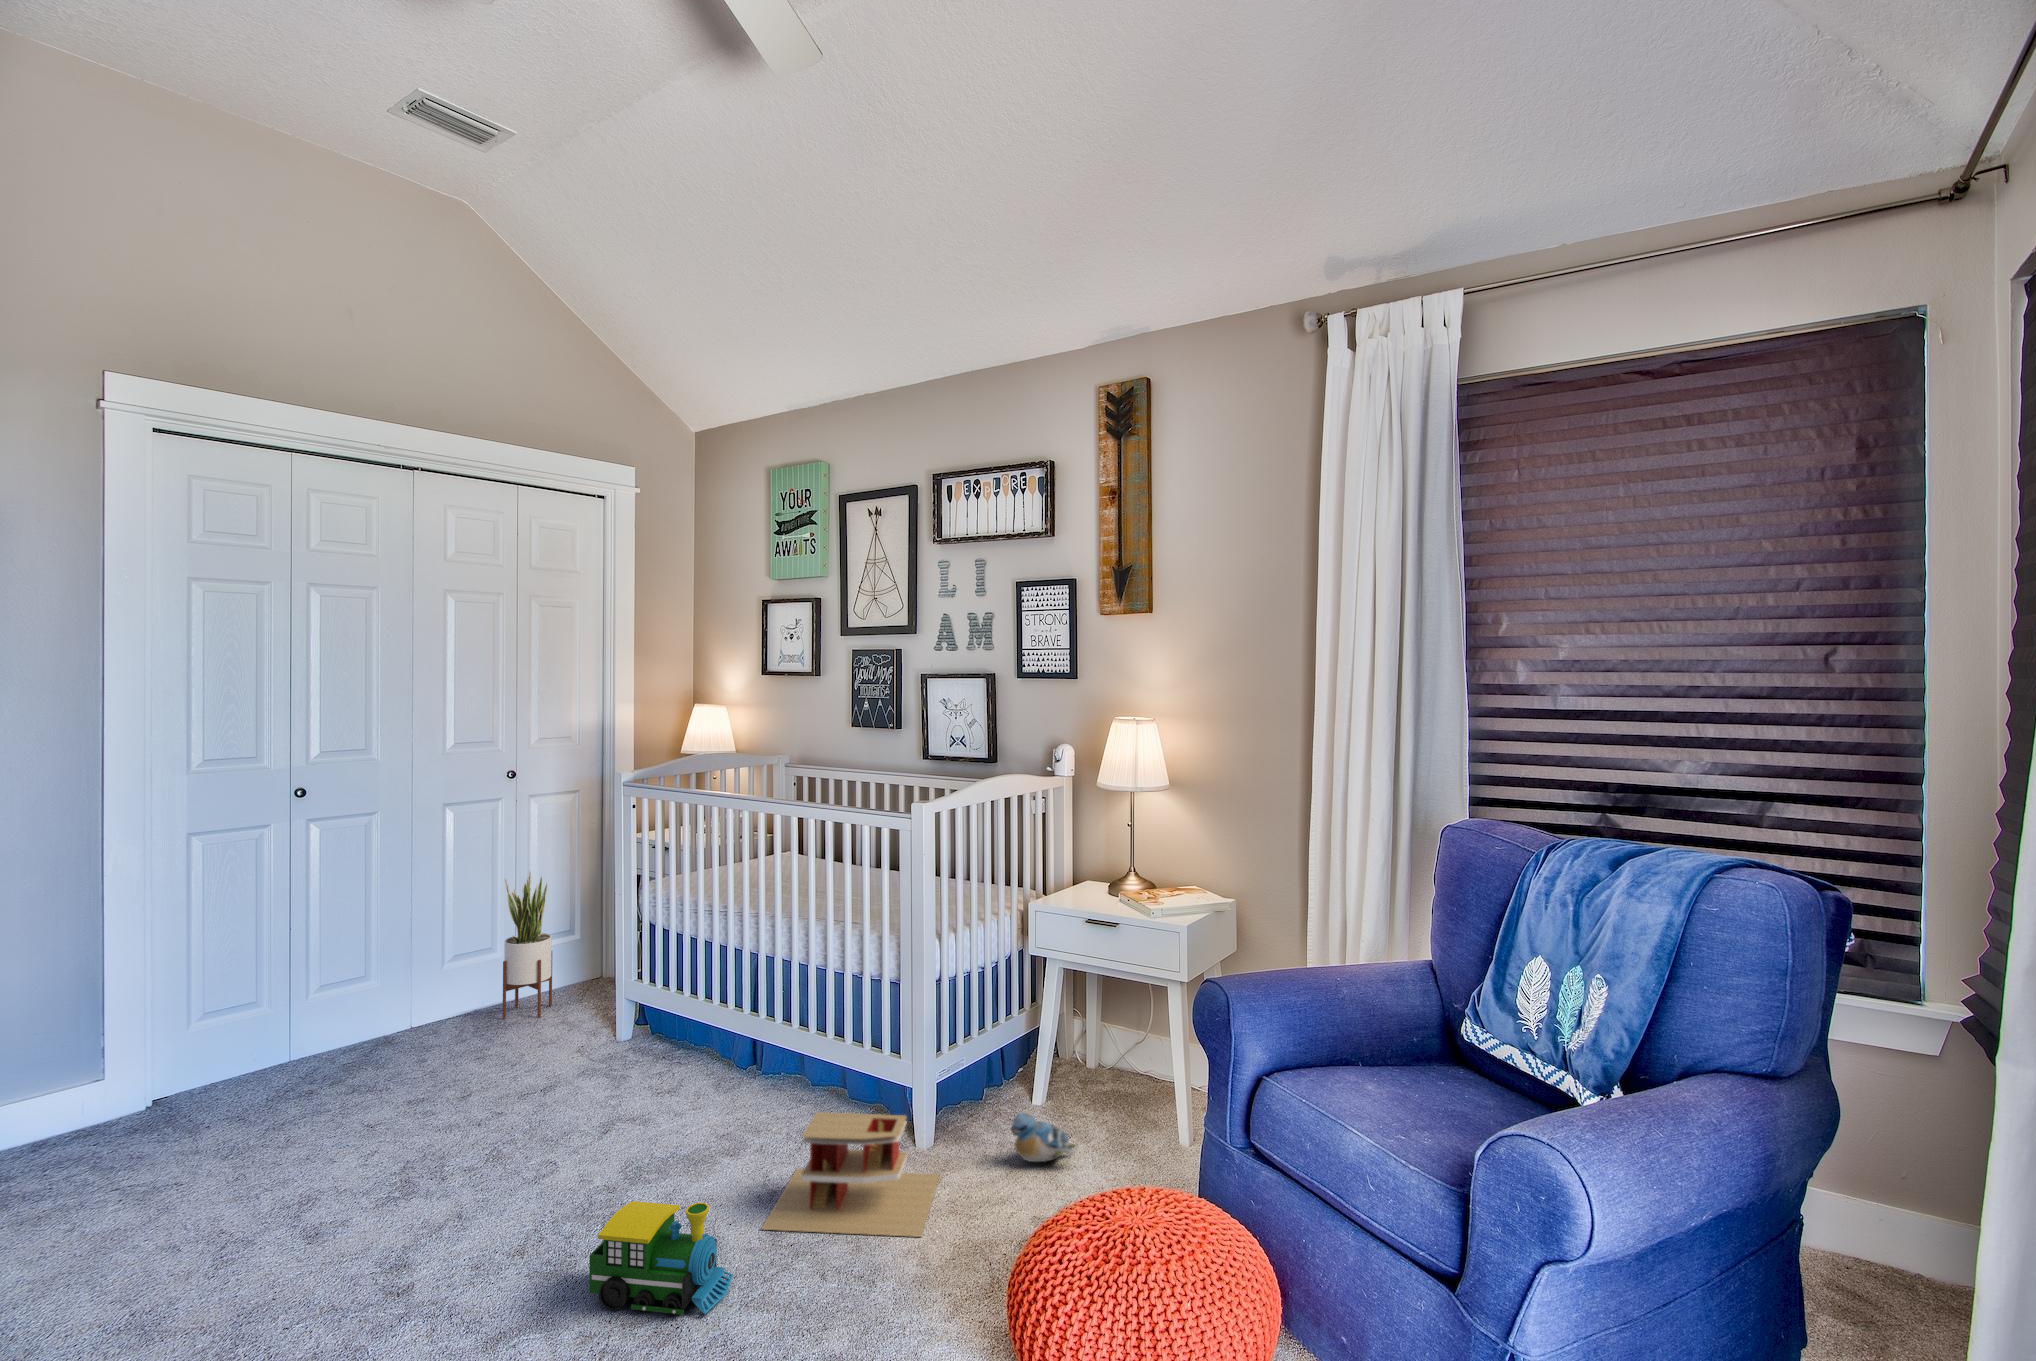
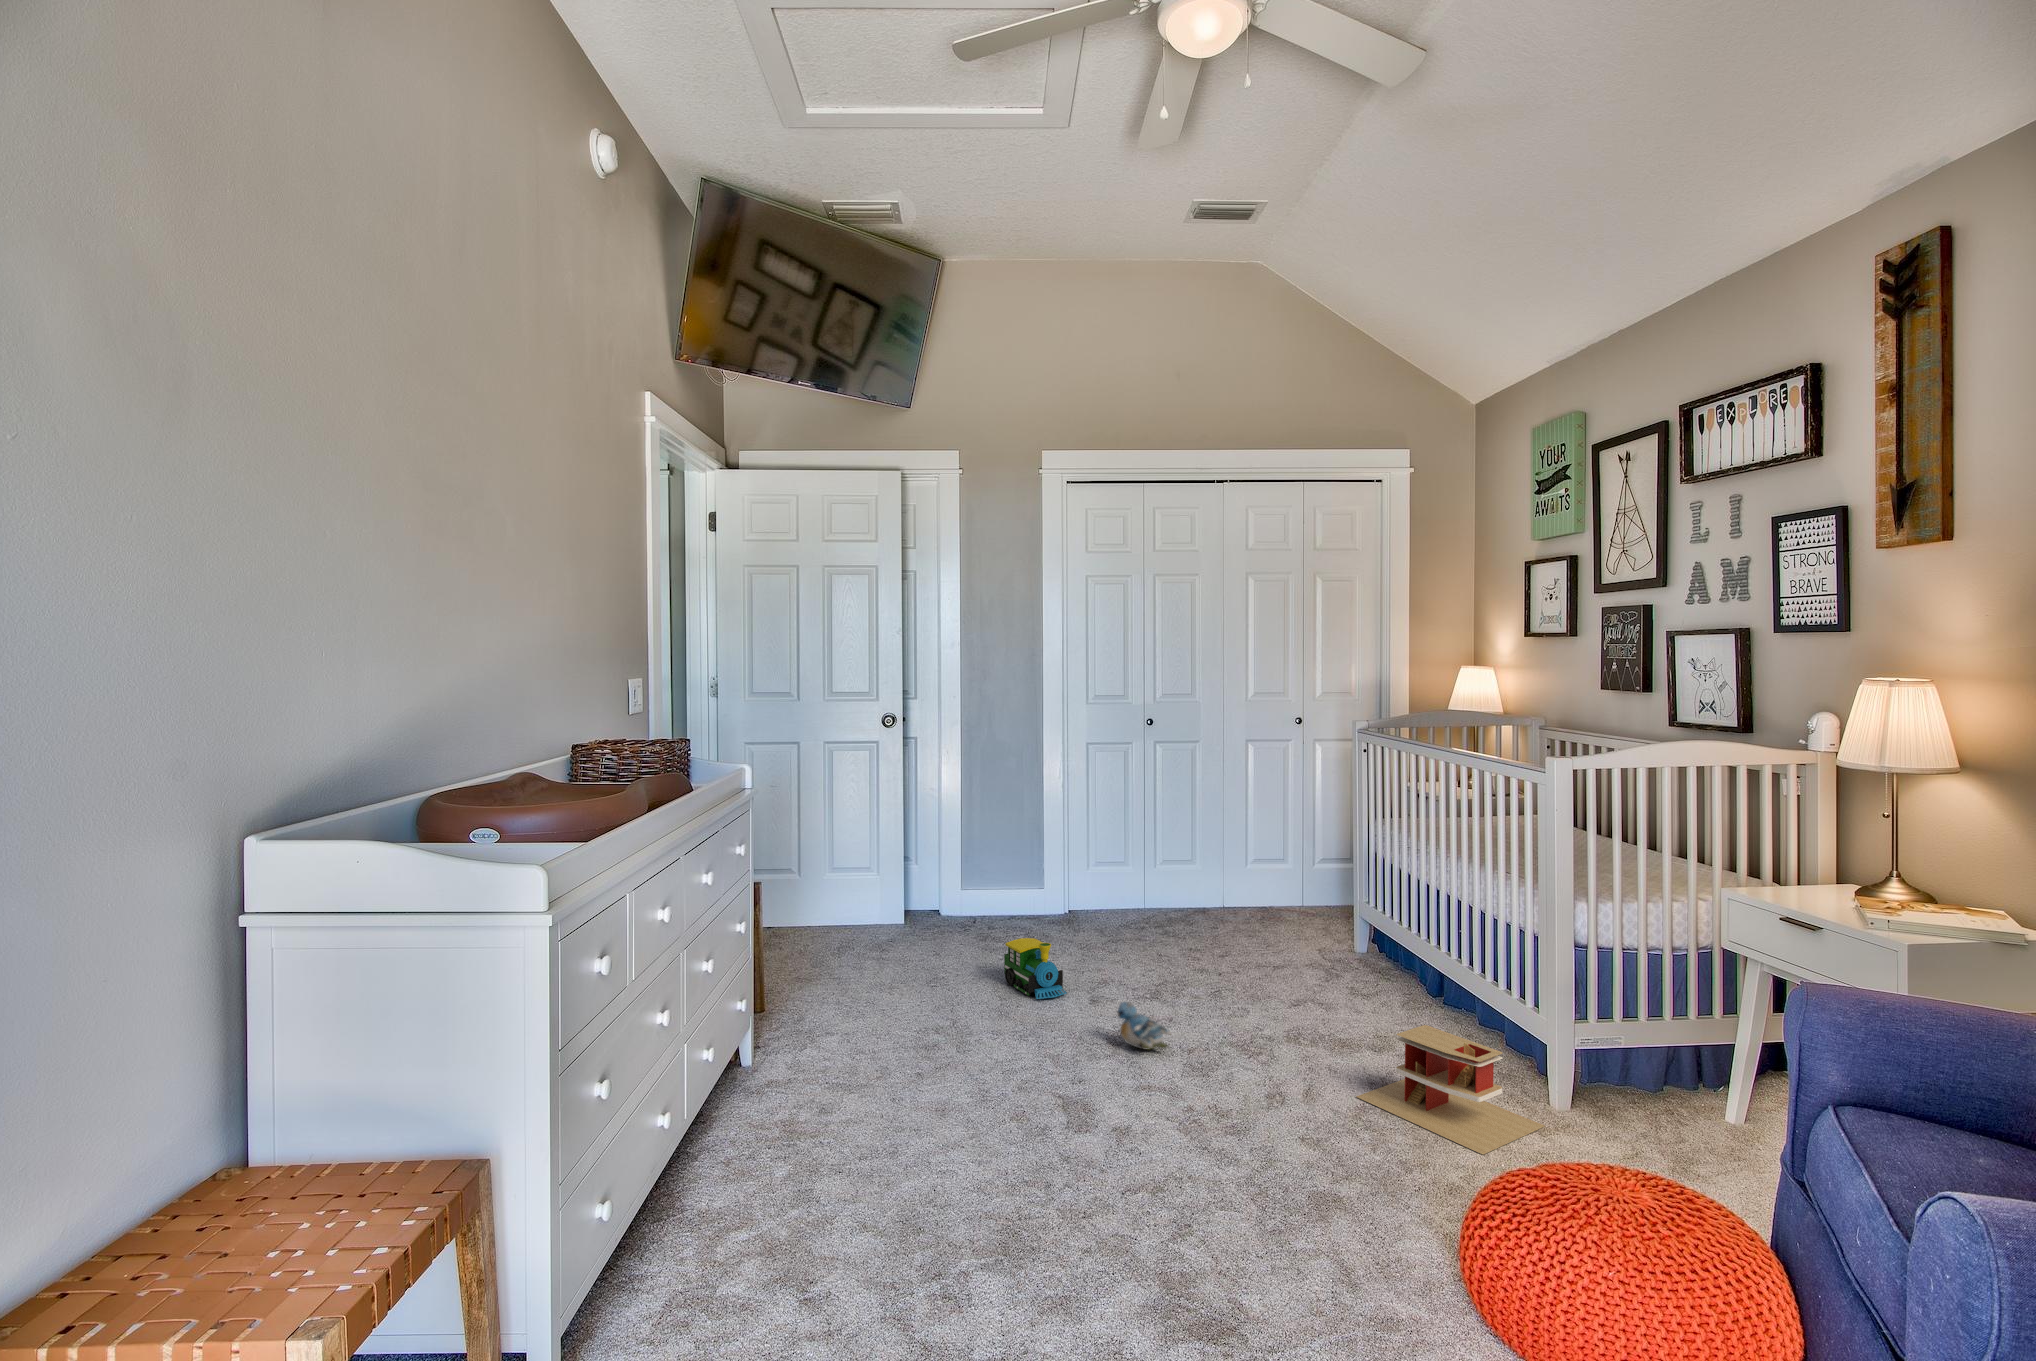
potted plant: present [503,871,552,1019] -> none [1279,801,1321,923]
plush toy: present [1010,1113,1075,1162] -> present [1118,1002,1171,1050]
toy train: present [589,1201,733,1316] -> present [1004,938,1066,999]

